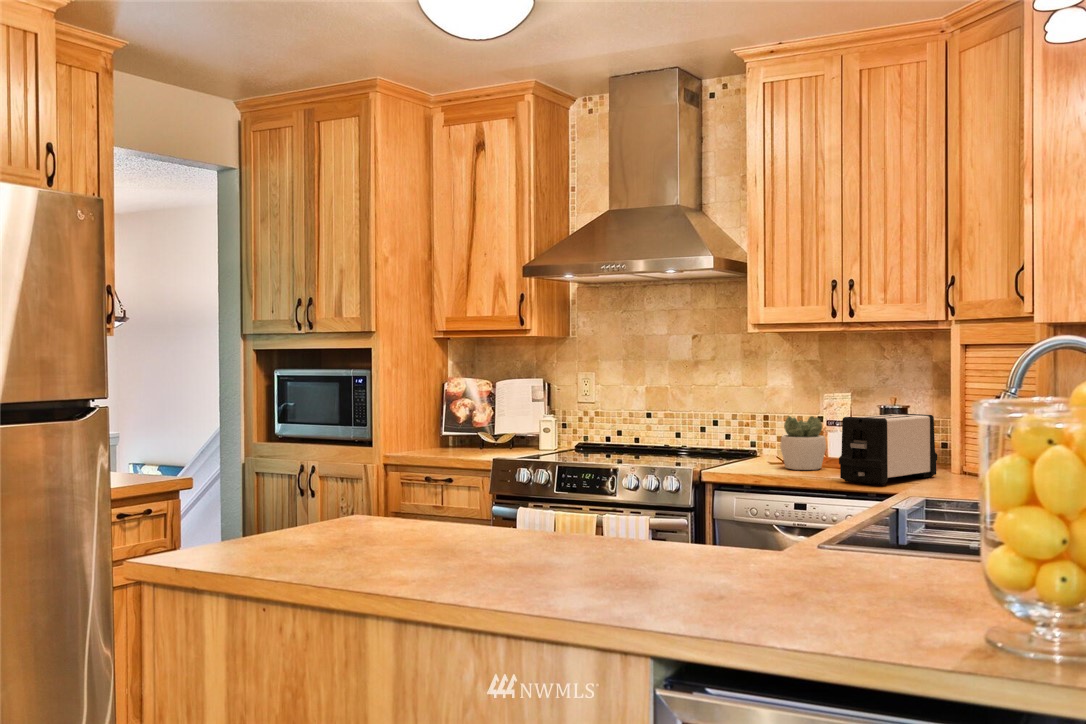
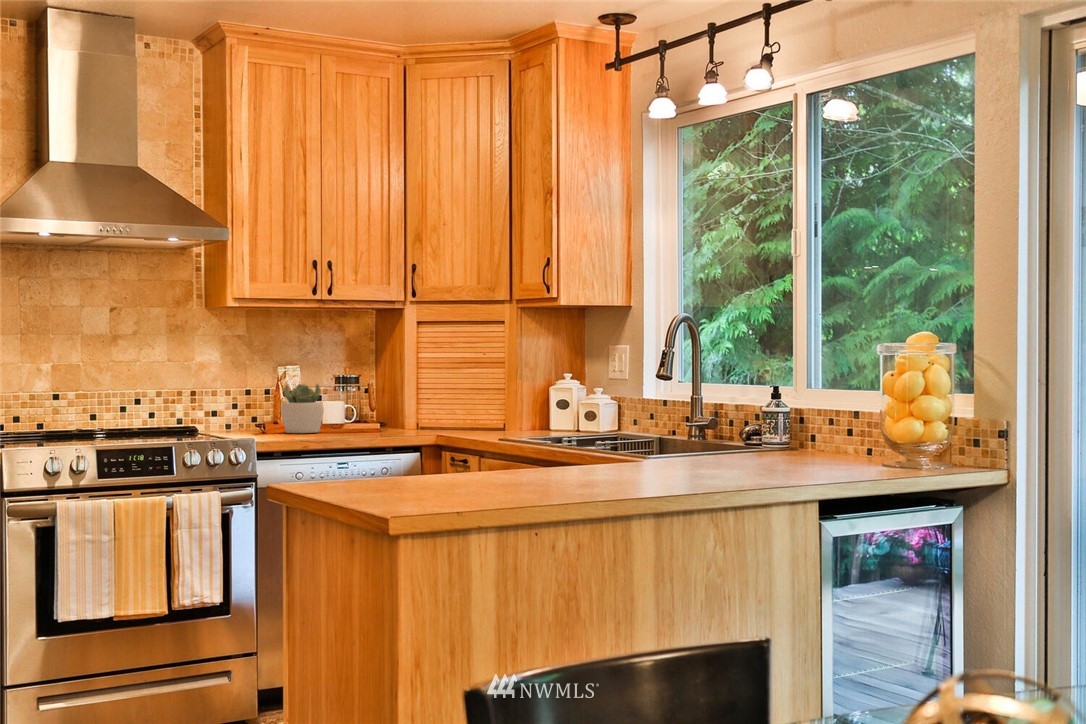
toaster: present [839,413,937,485] -> none [374,378,428,434]

